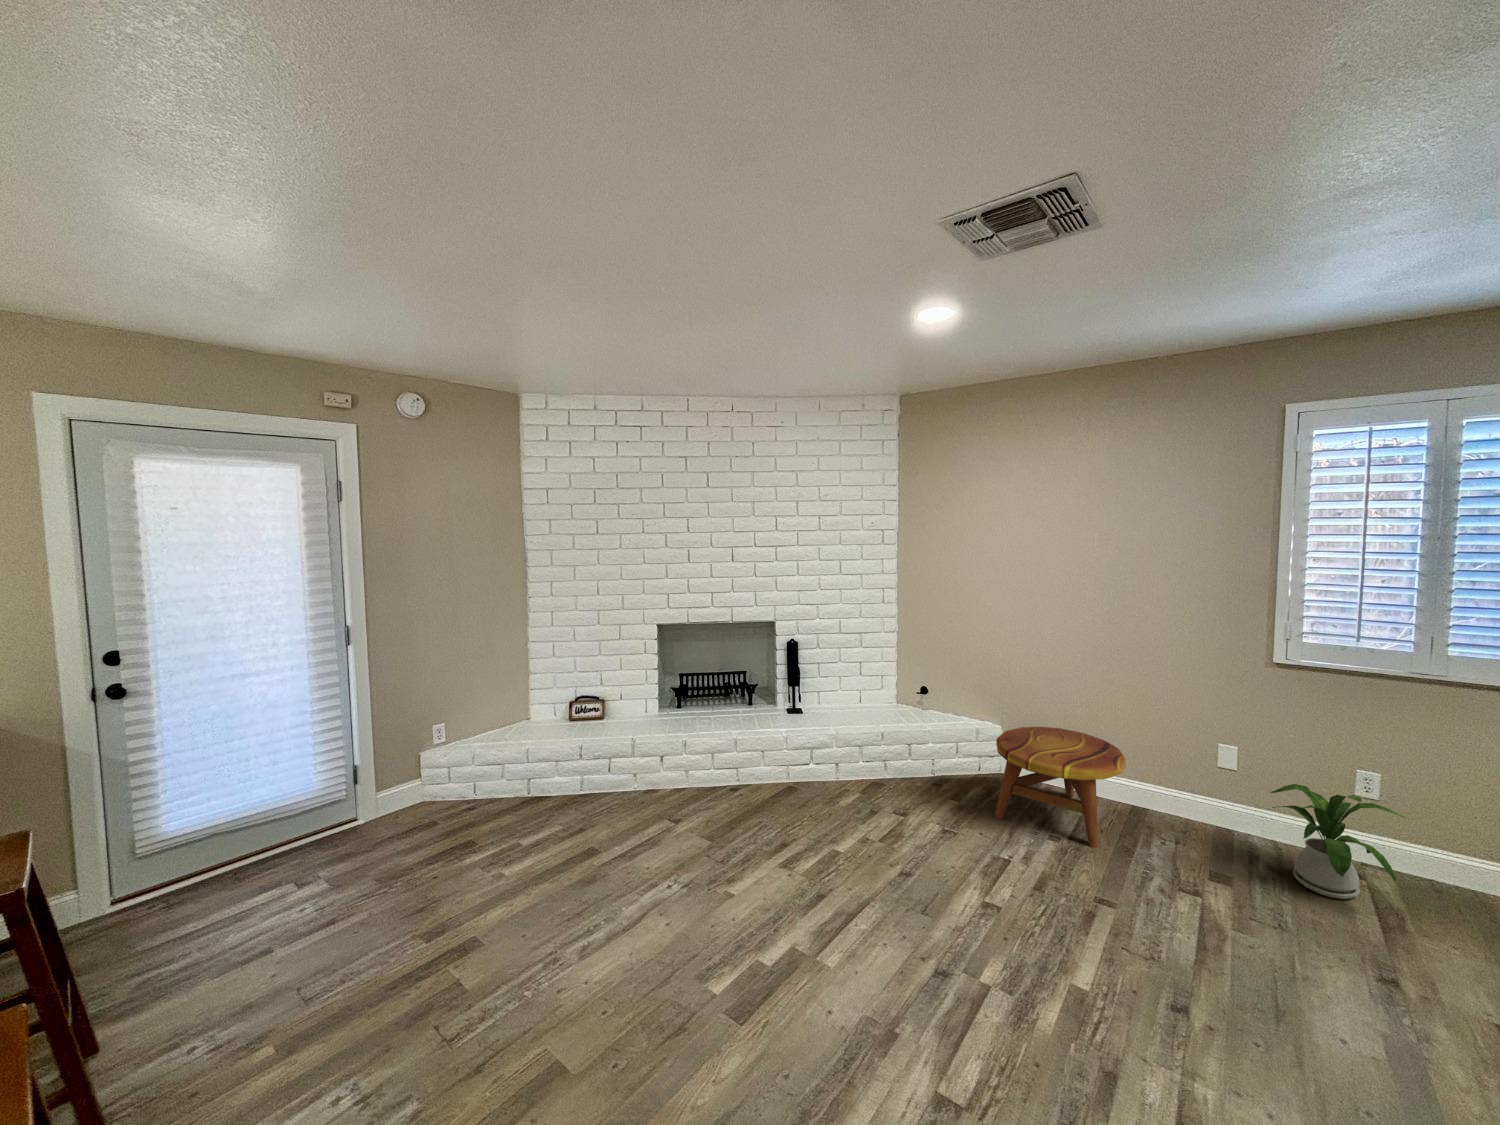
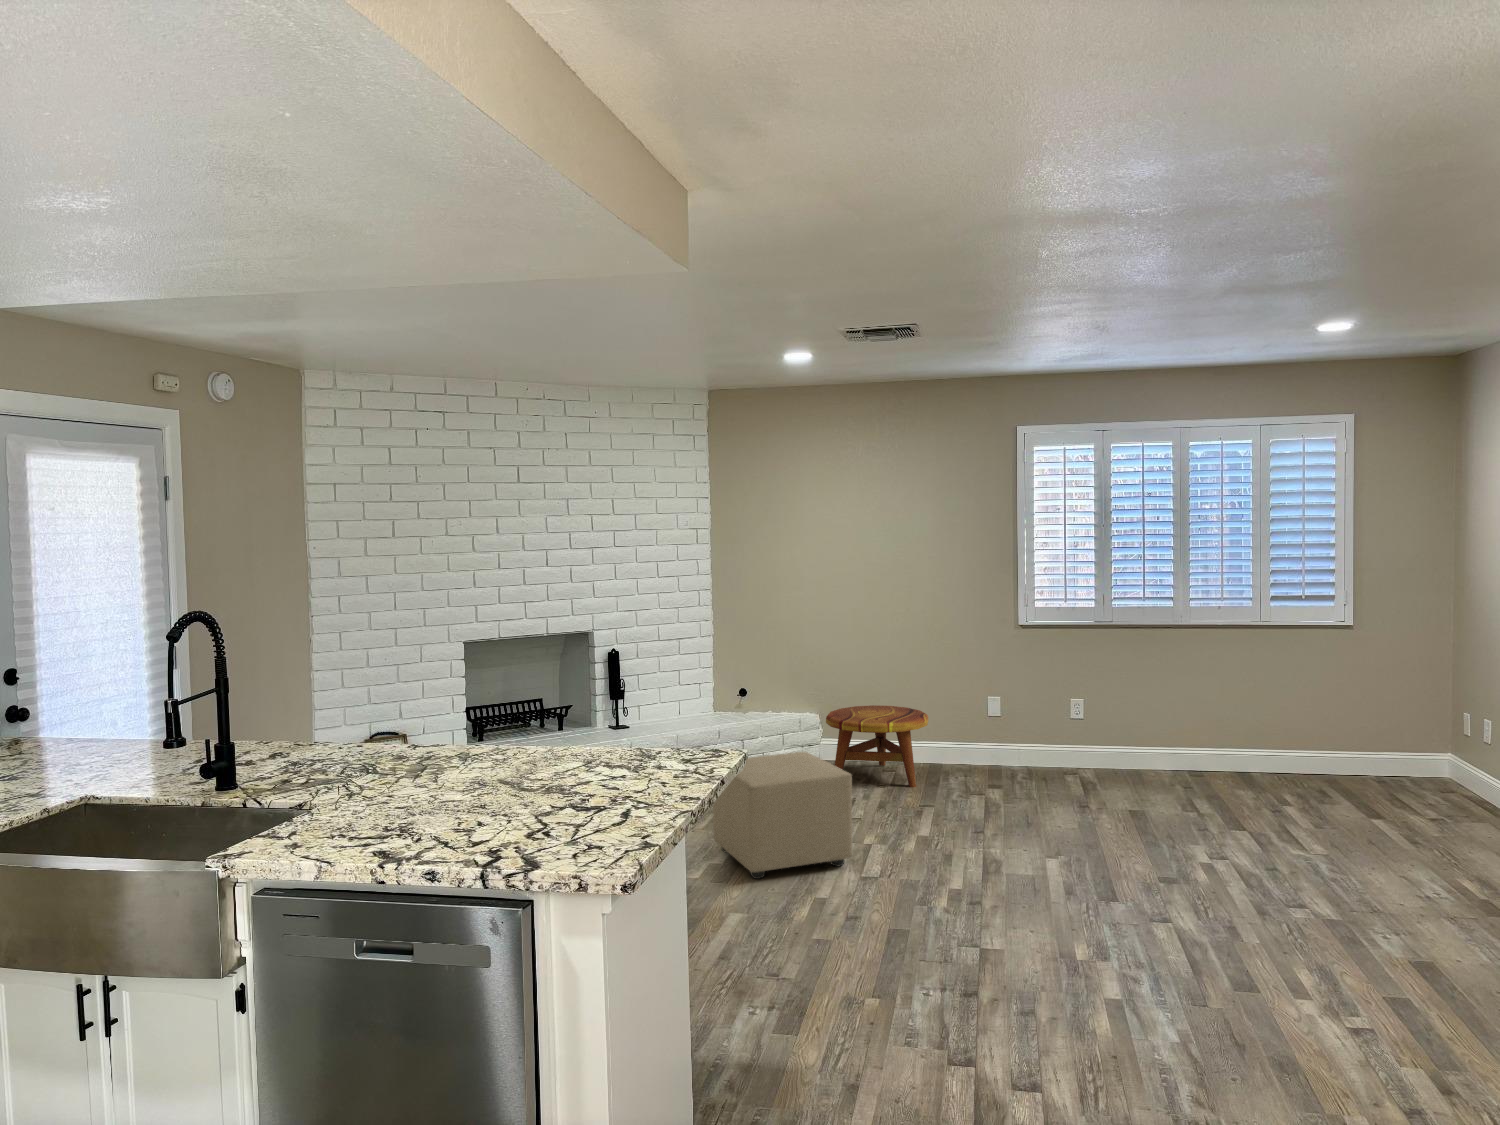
house plant: present [1271,784,1405,899] -> none [1023,705,1097,783]
ottoman: none [775,813,931,1012] -> present [713,752,852,879]

